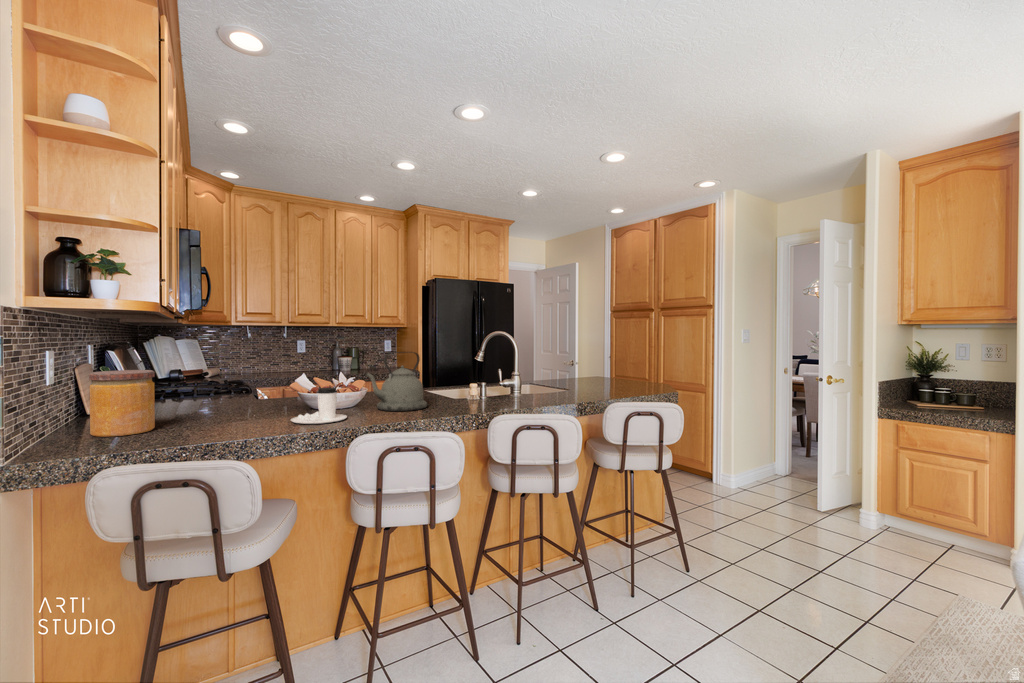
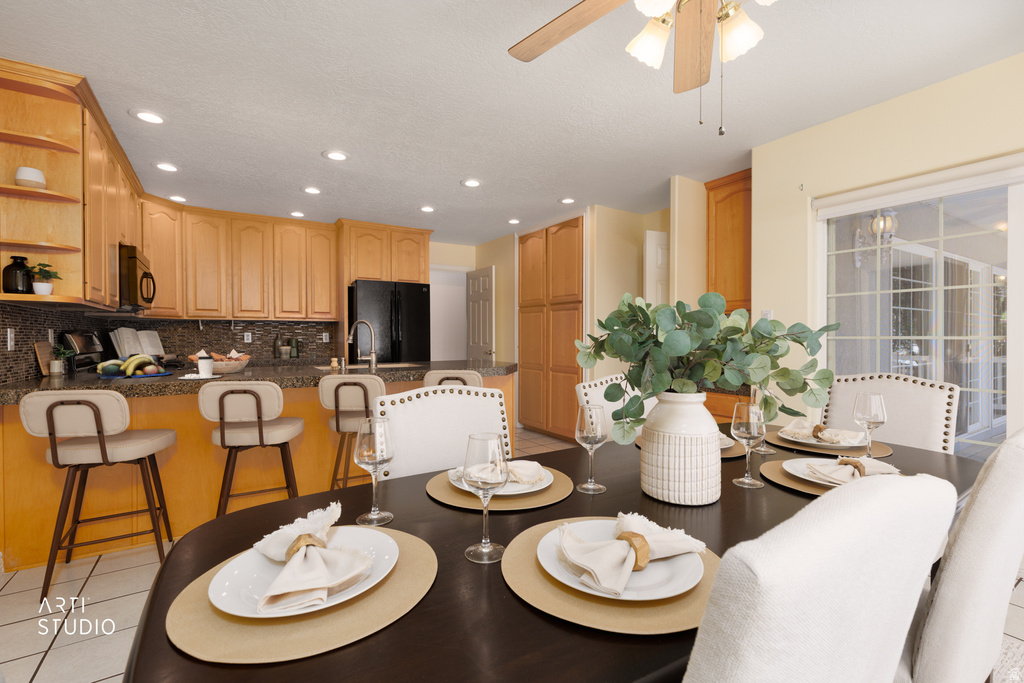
kettle: present [366,352,427,411] -> none [241,333,294,375]
jar: present [89,370,155,437] -> none [35,343,82,384]
fruit bowl: none [164,381,263,420] -> present [97,354,172,379]

